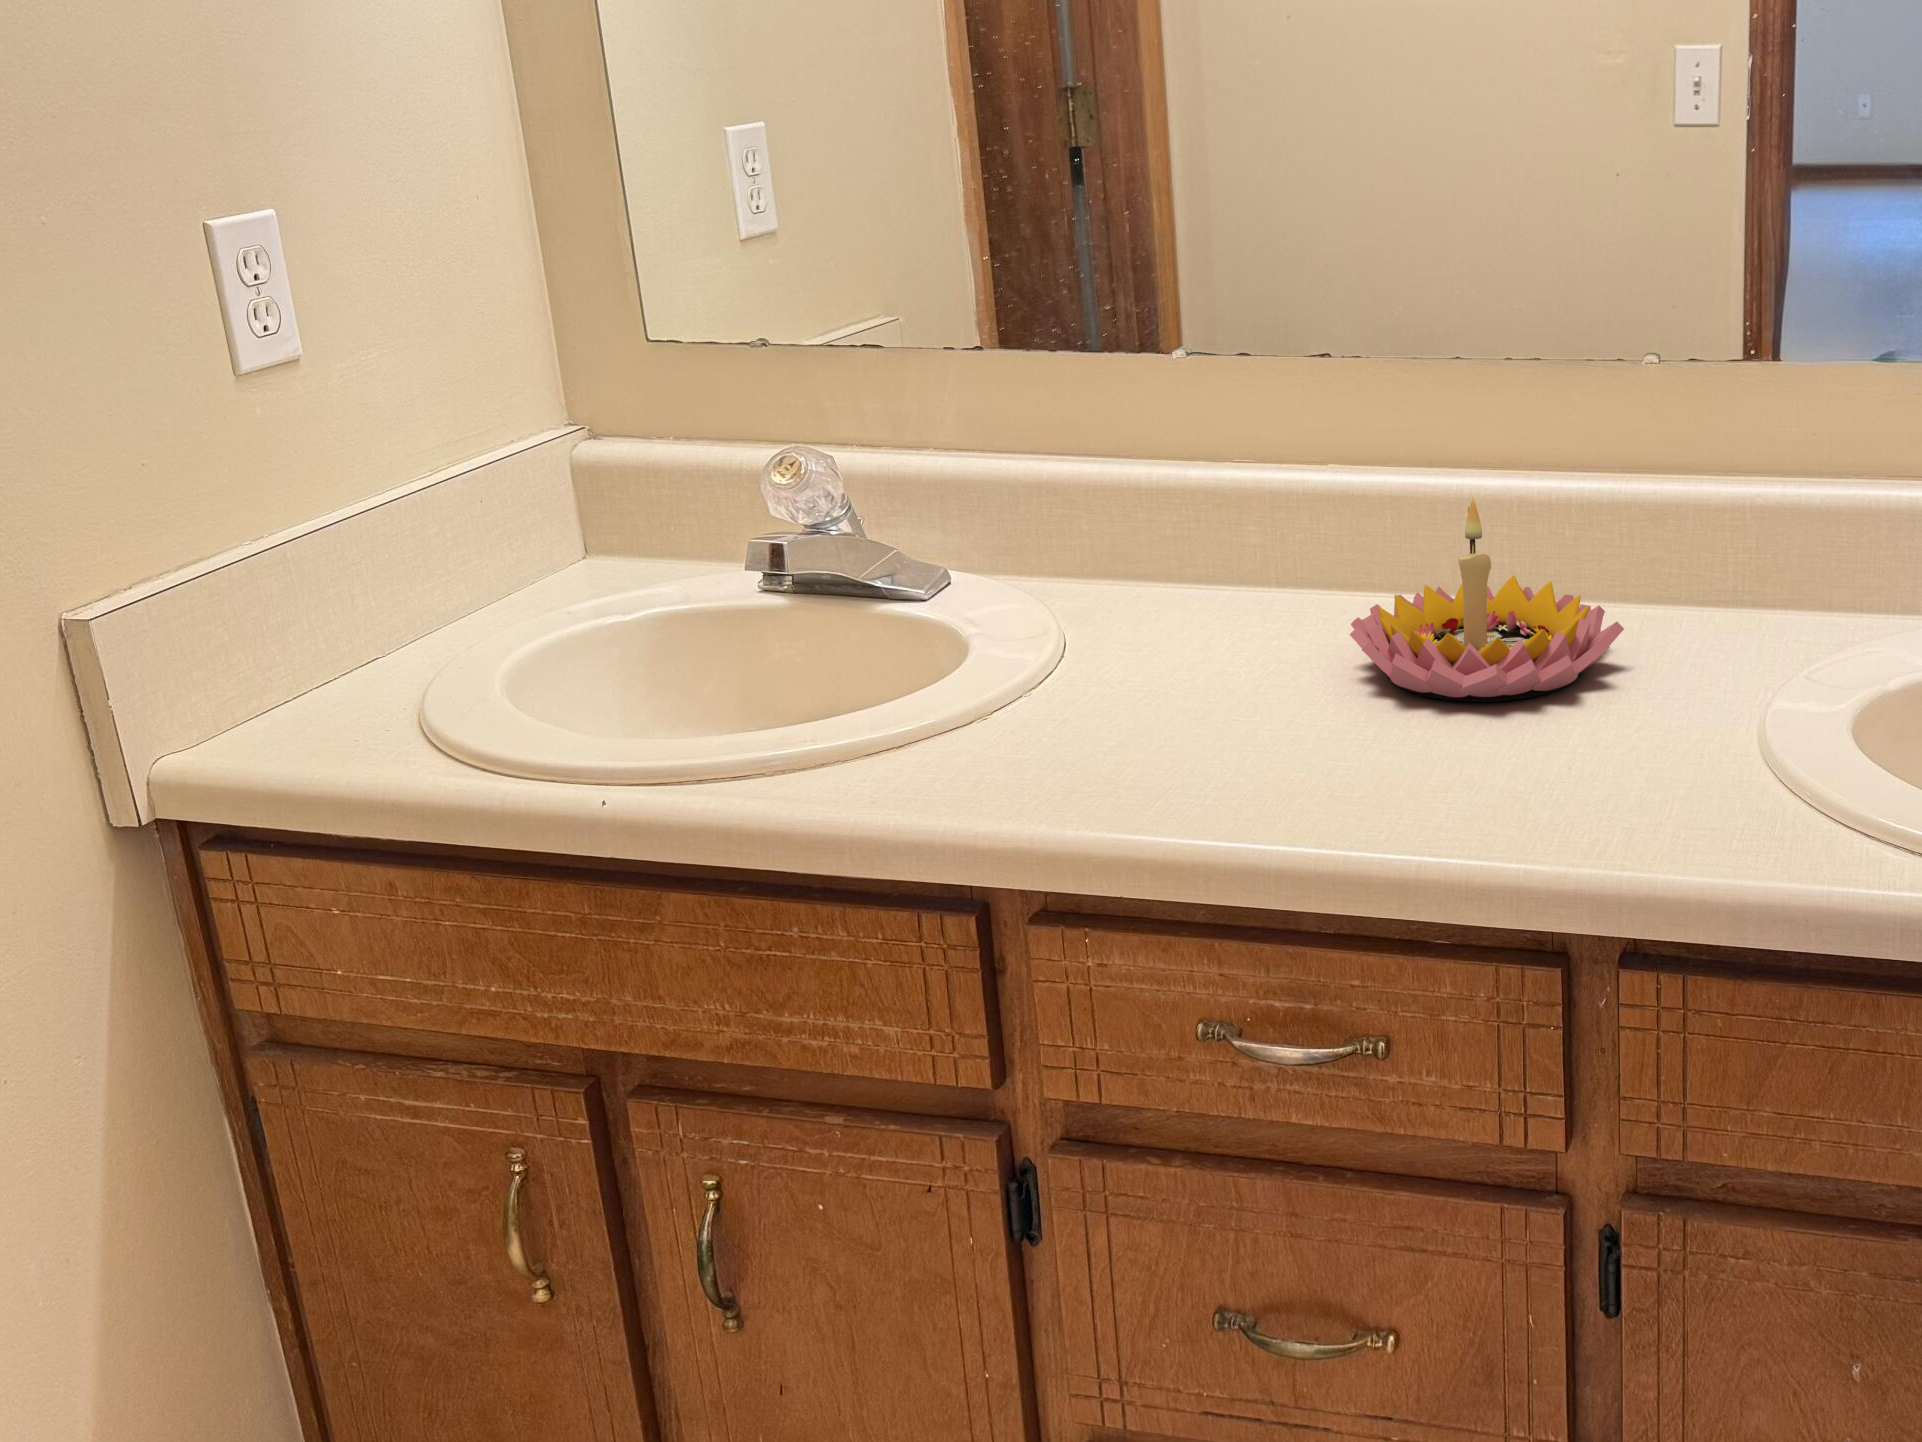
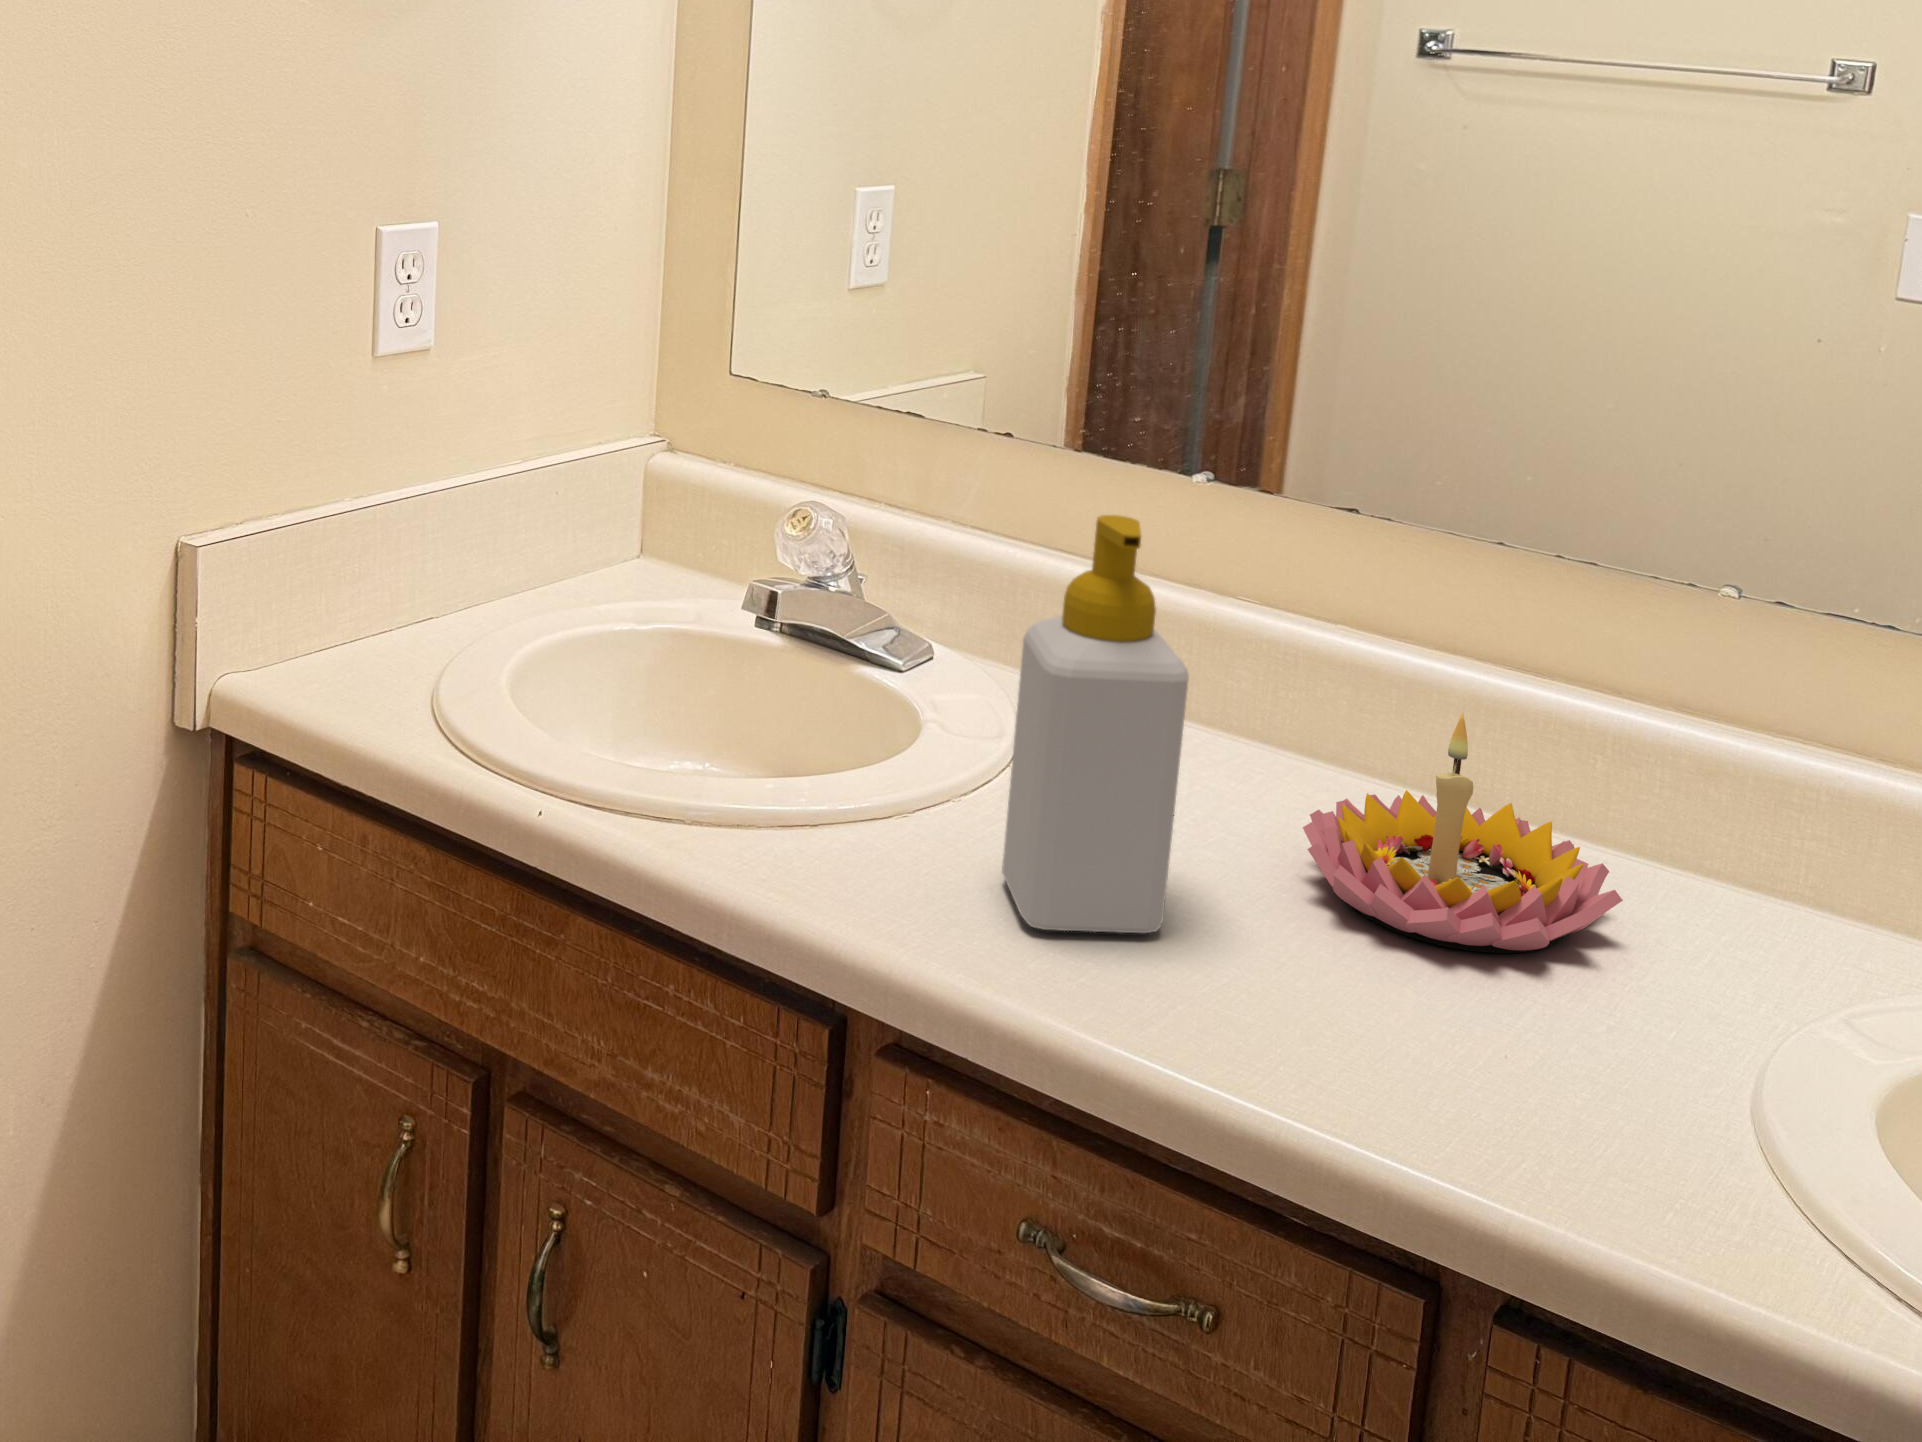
soap bottle: none [1078,369,1257,771] -> present [1002,515,1189,933]

